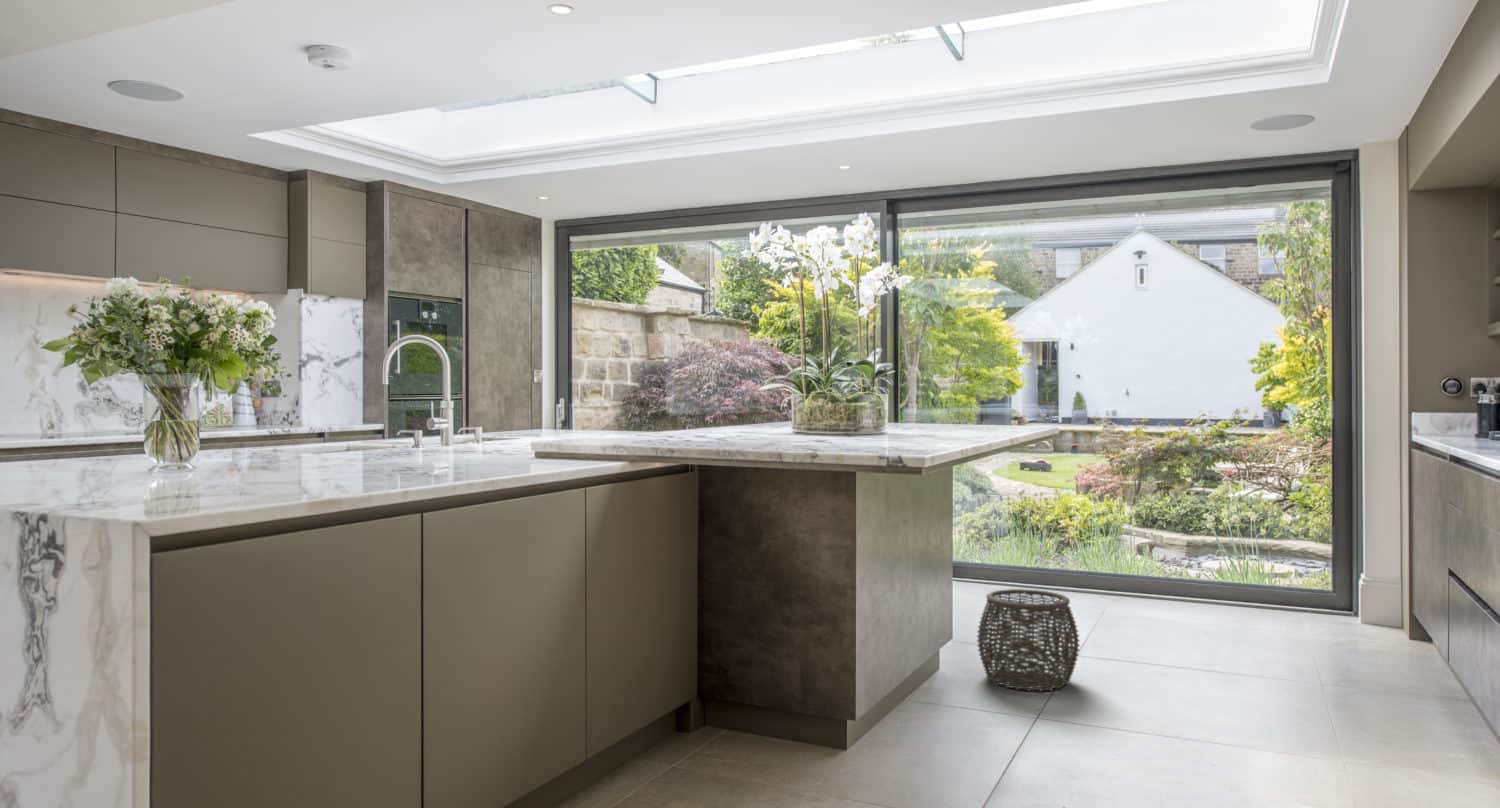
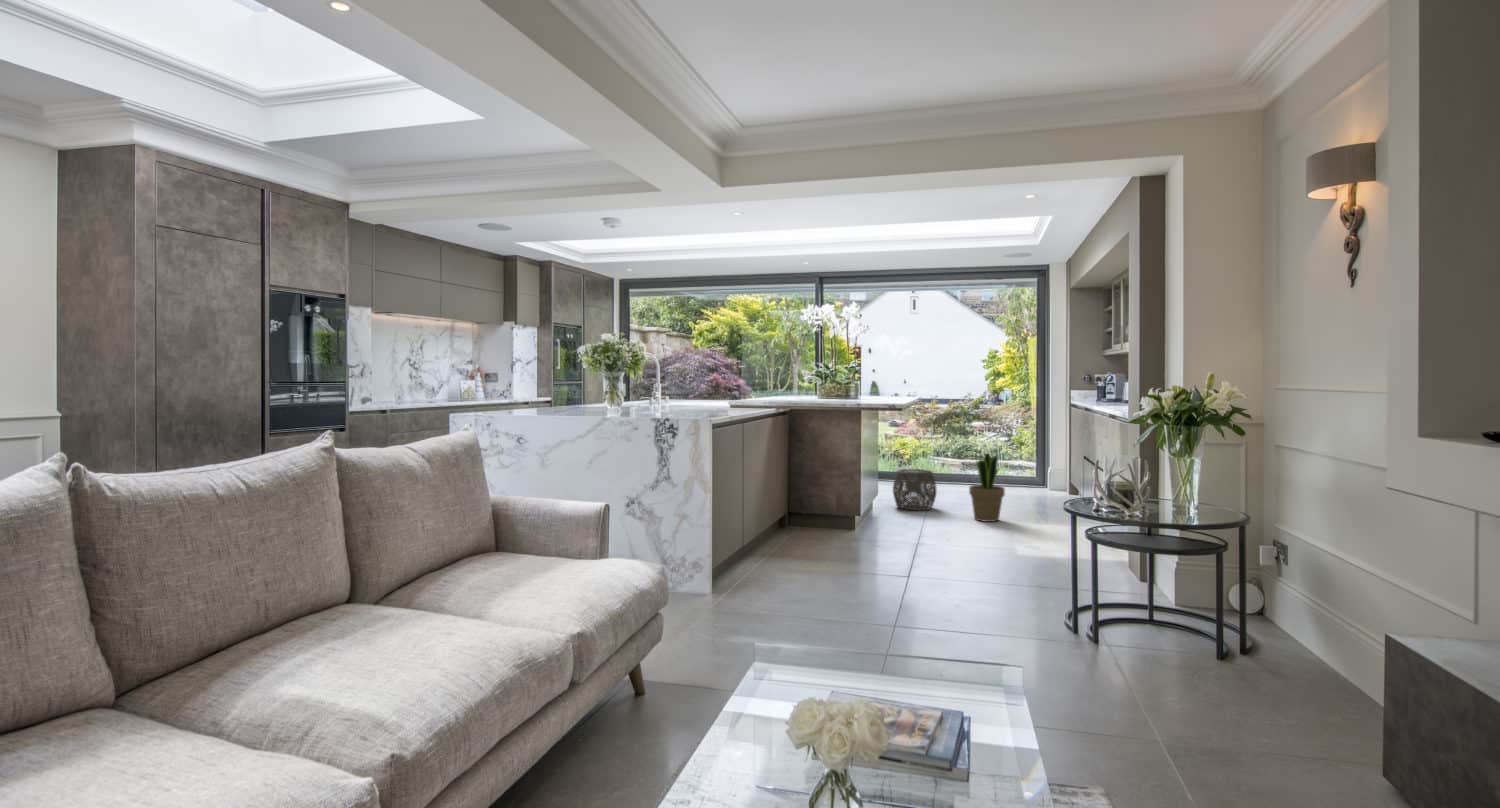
potted plant: none [1147,570,1254,745] -> present [969,454,1005,522]

